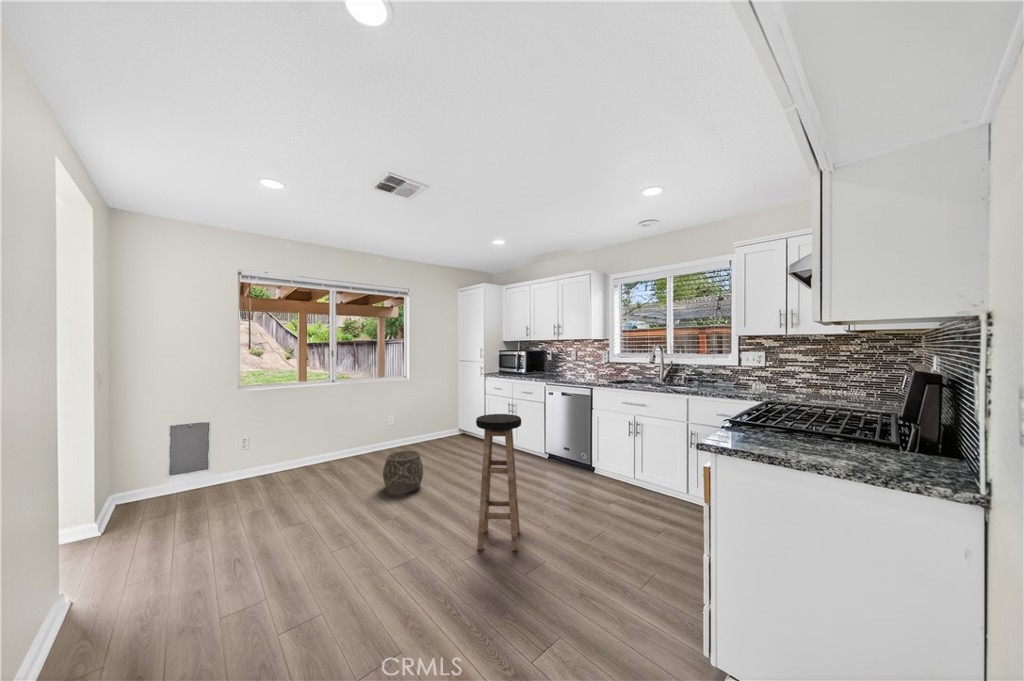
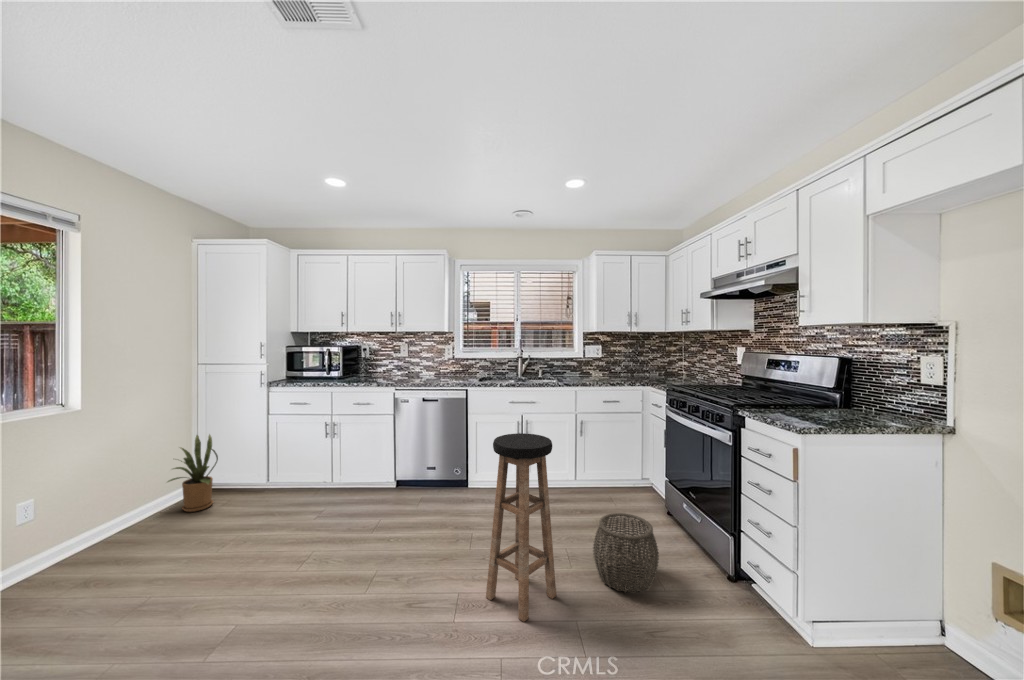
house plant: none [436,400,461,442] -> present [168,434,218,512]
woven basket: present [383,451,423,494] -> present [593,513,659,593]

